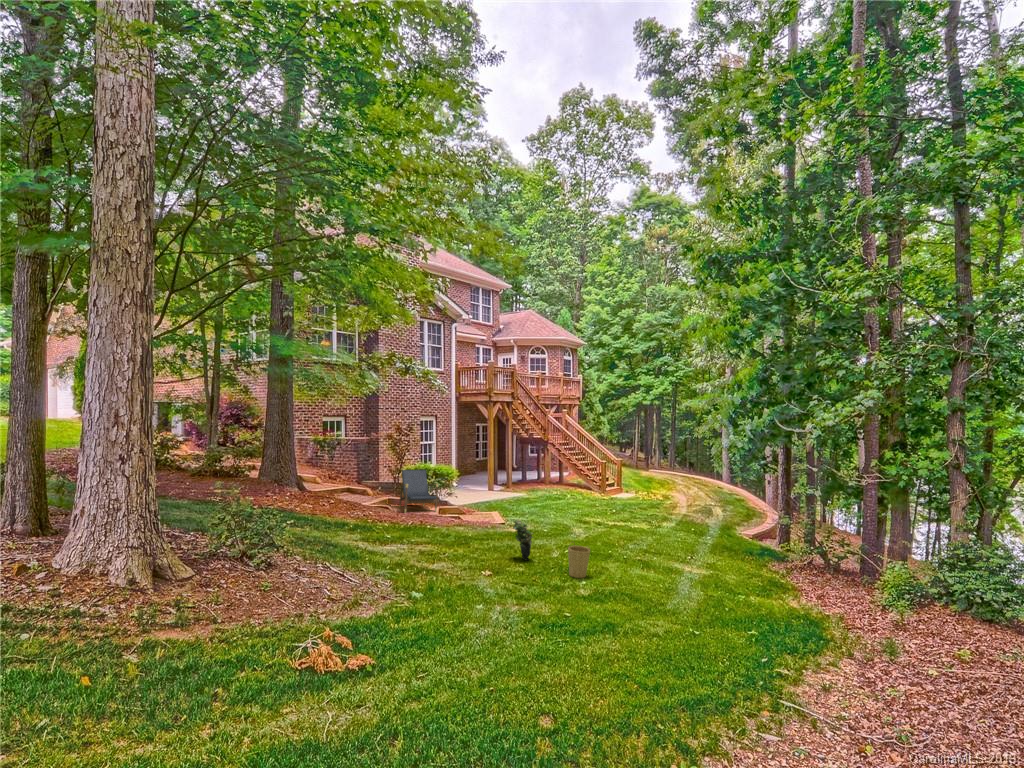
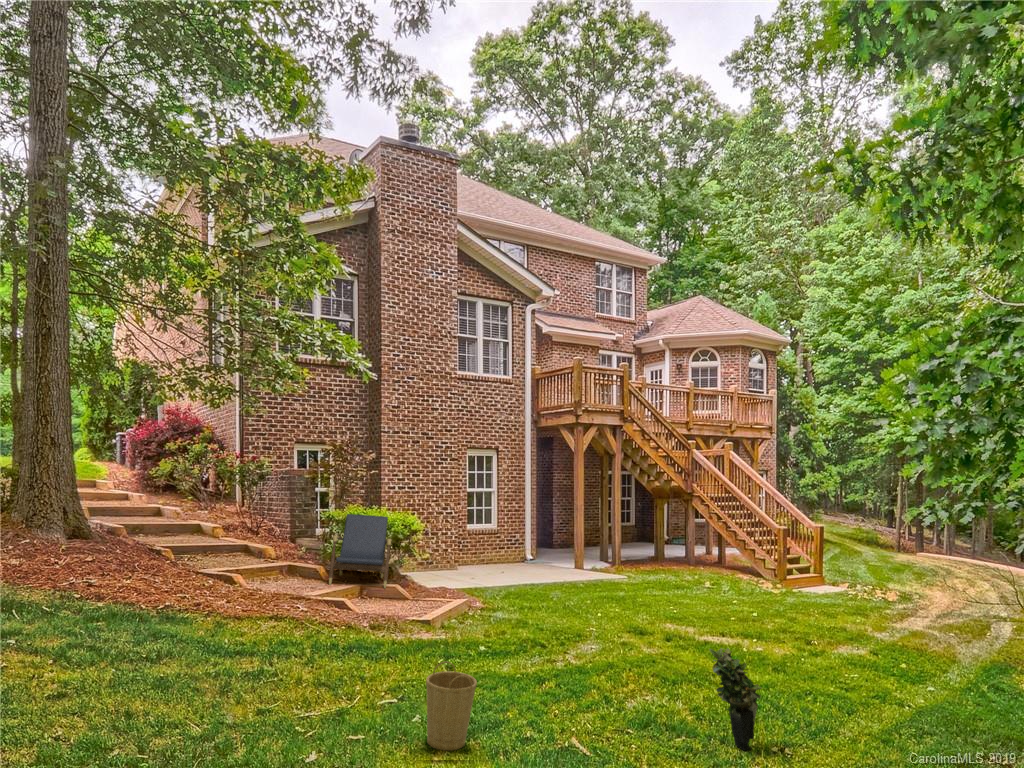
potted plant: present [512,519,533,560] -> present [710,648,762,750]

